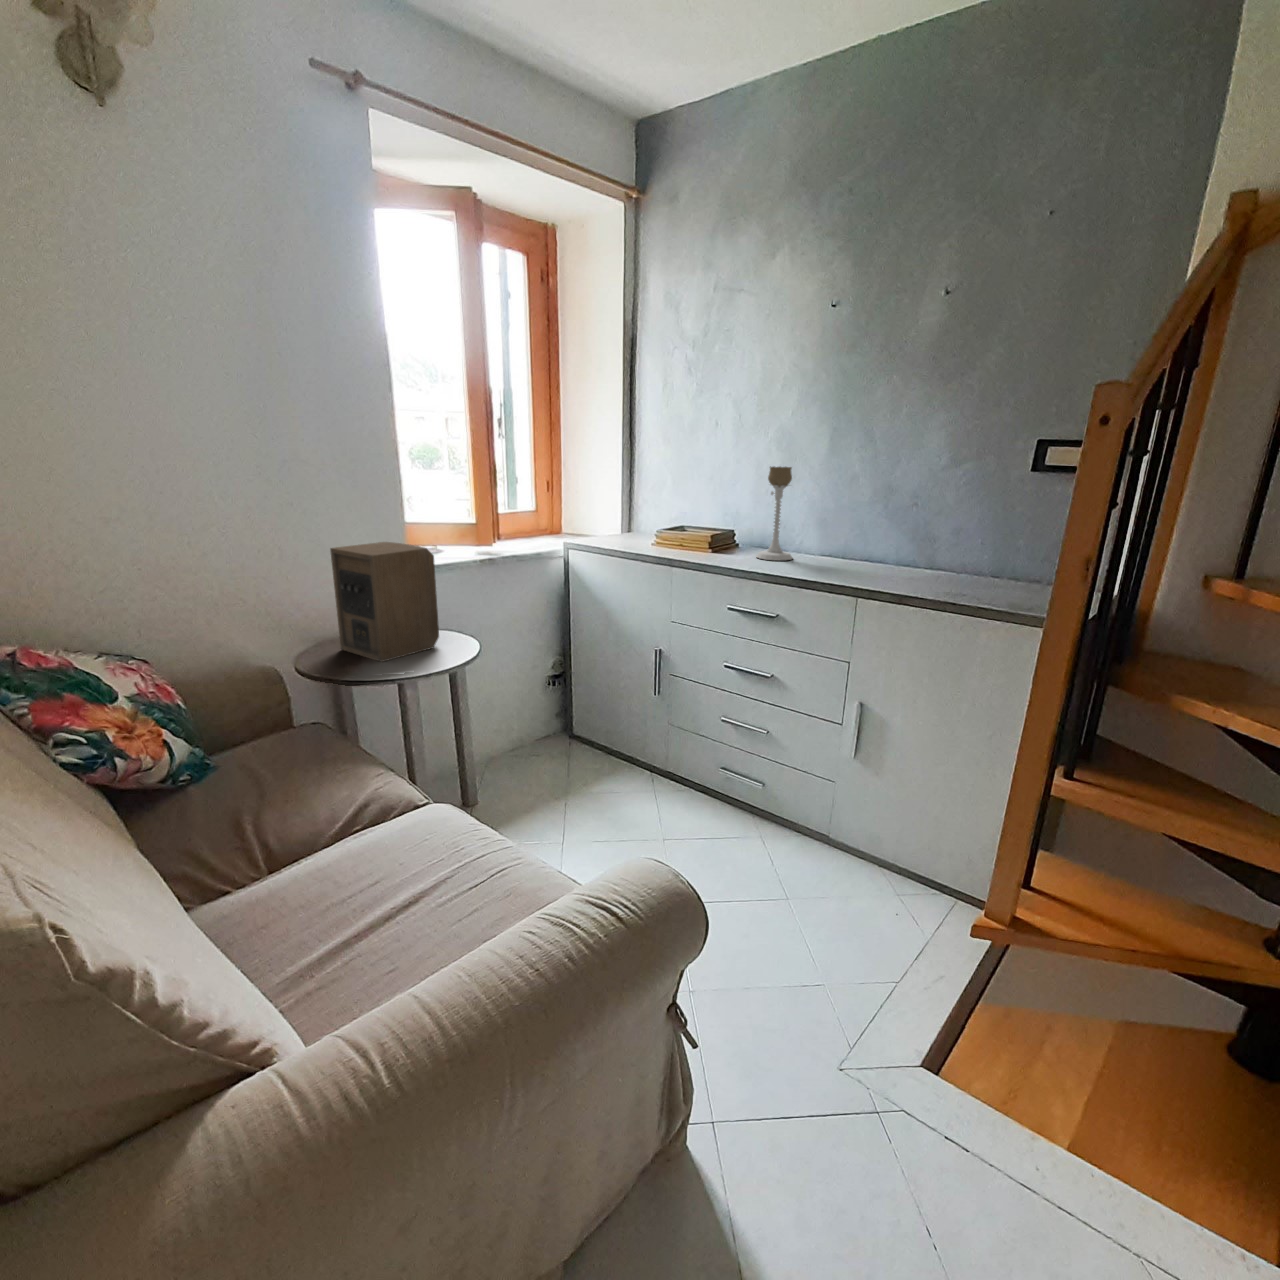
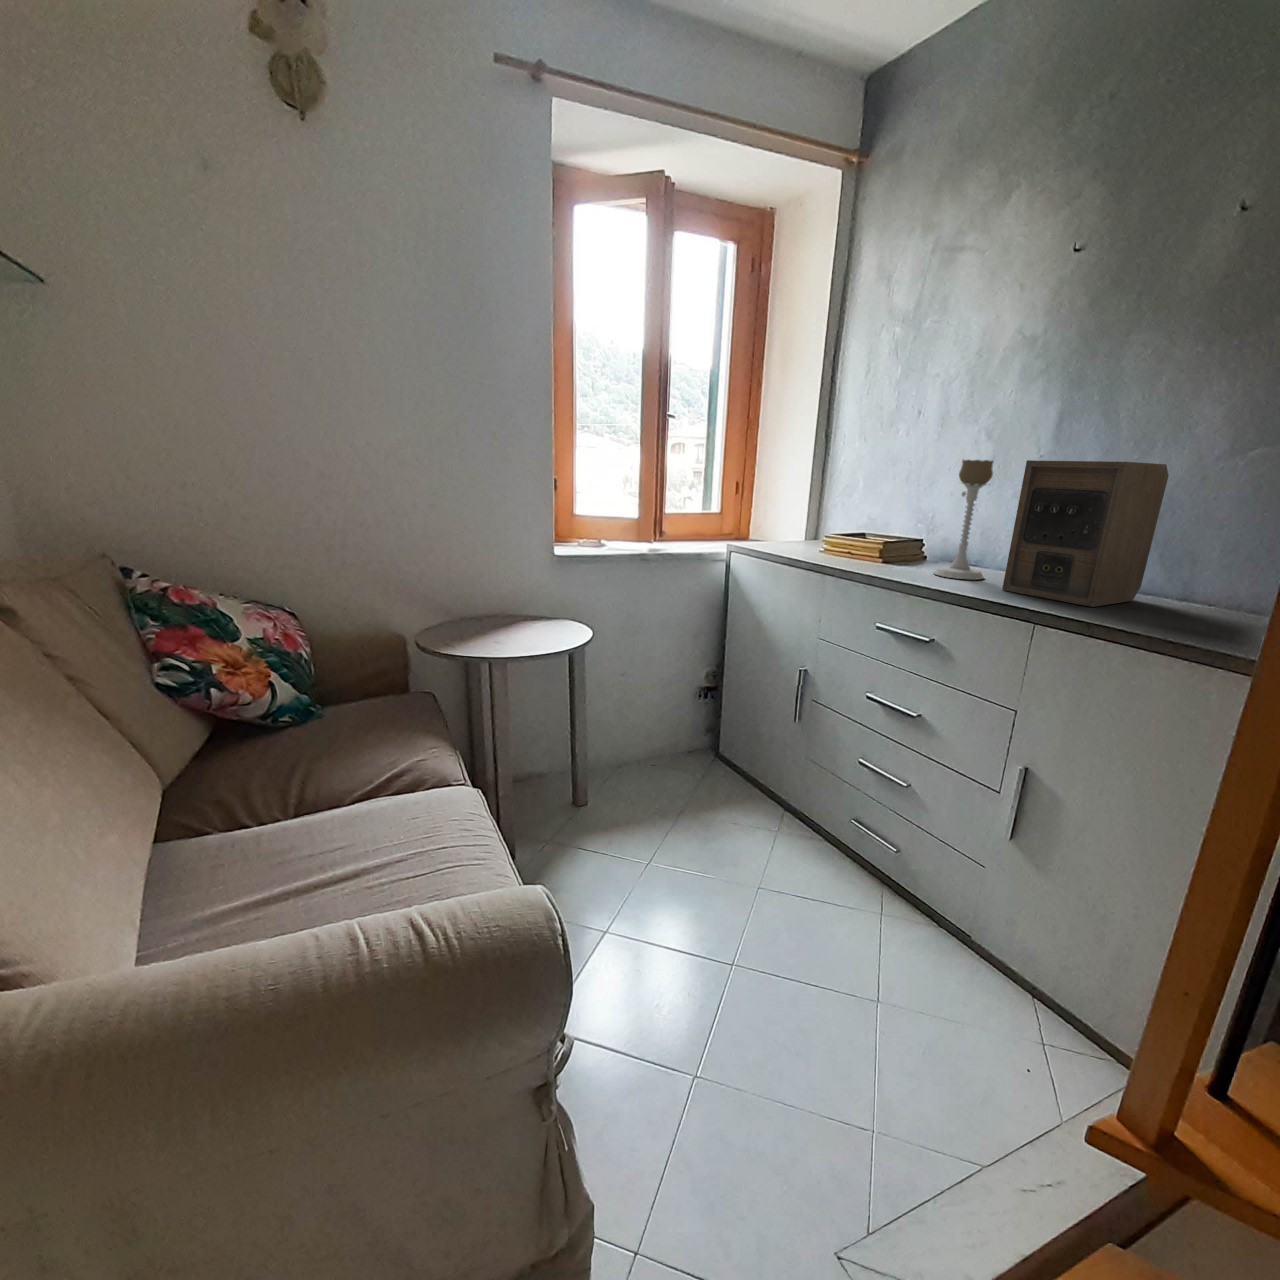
speaker: present [330,542,439,662] -> present [1002,460,1169,607]

